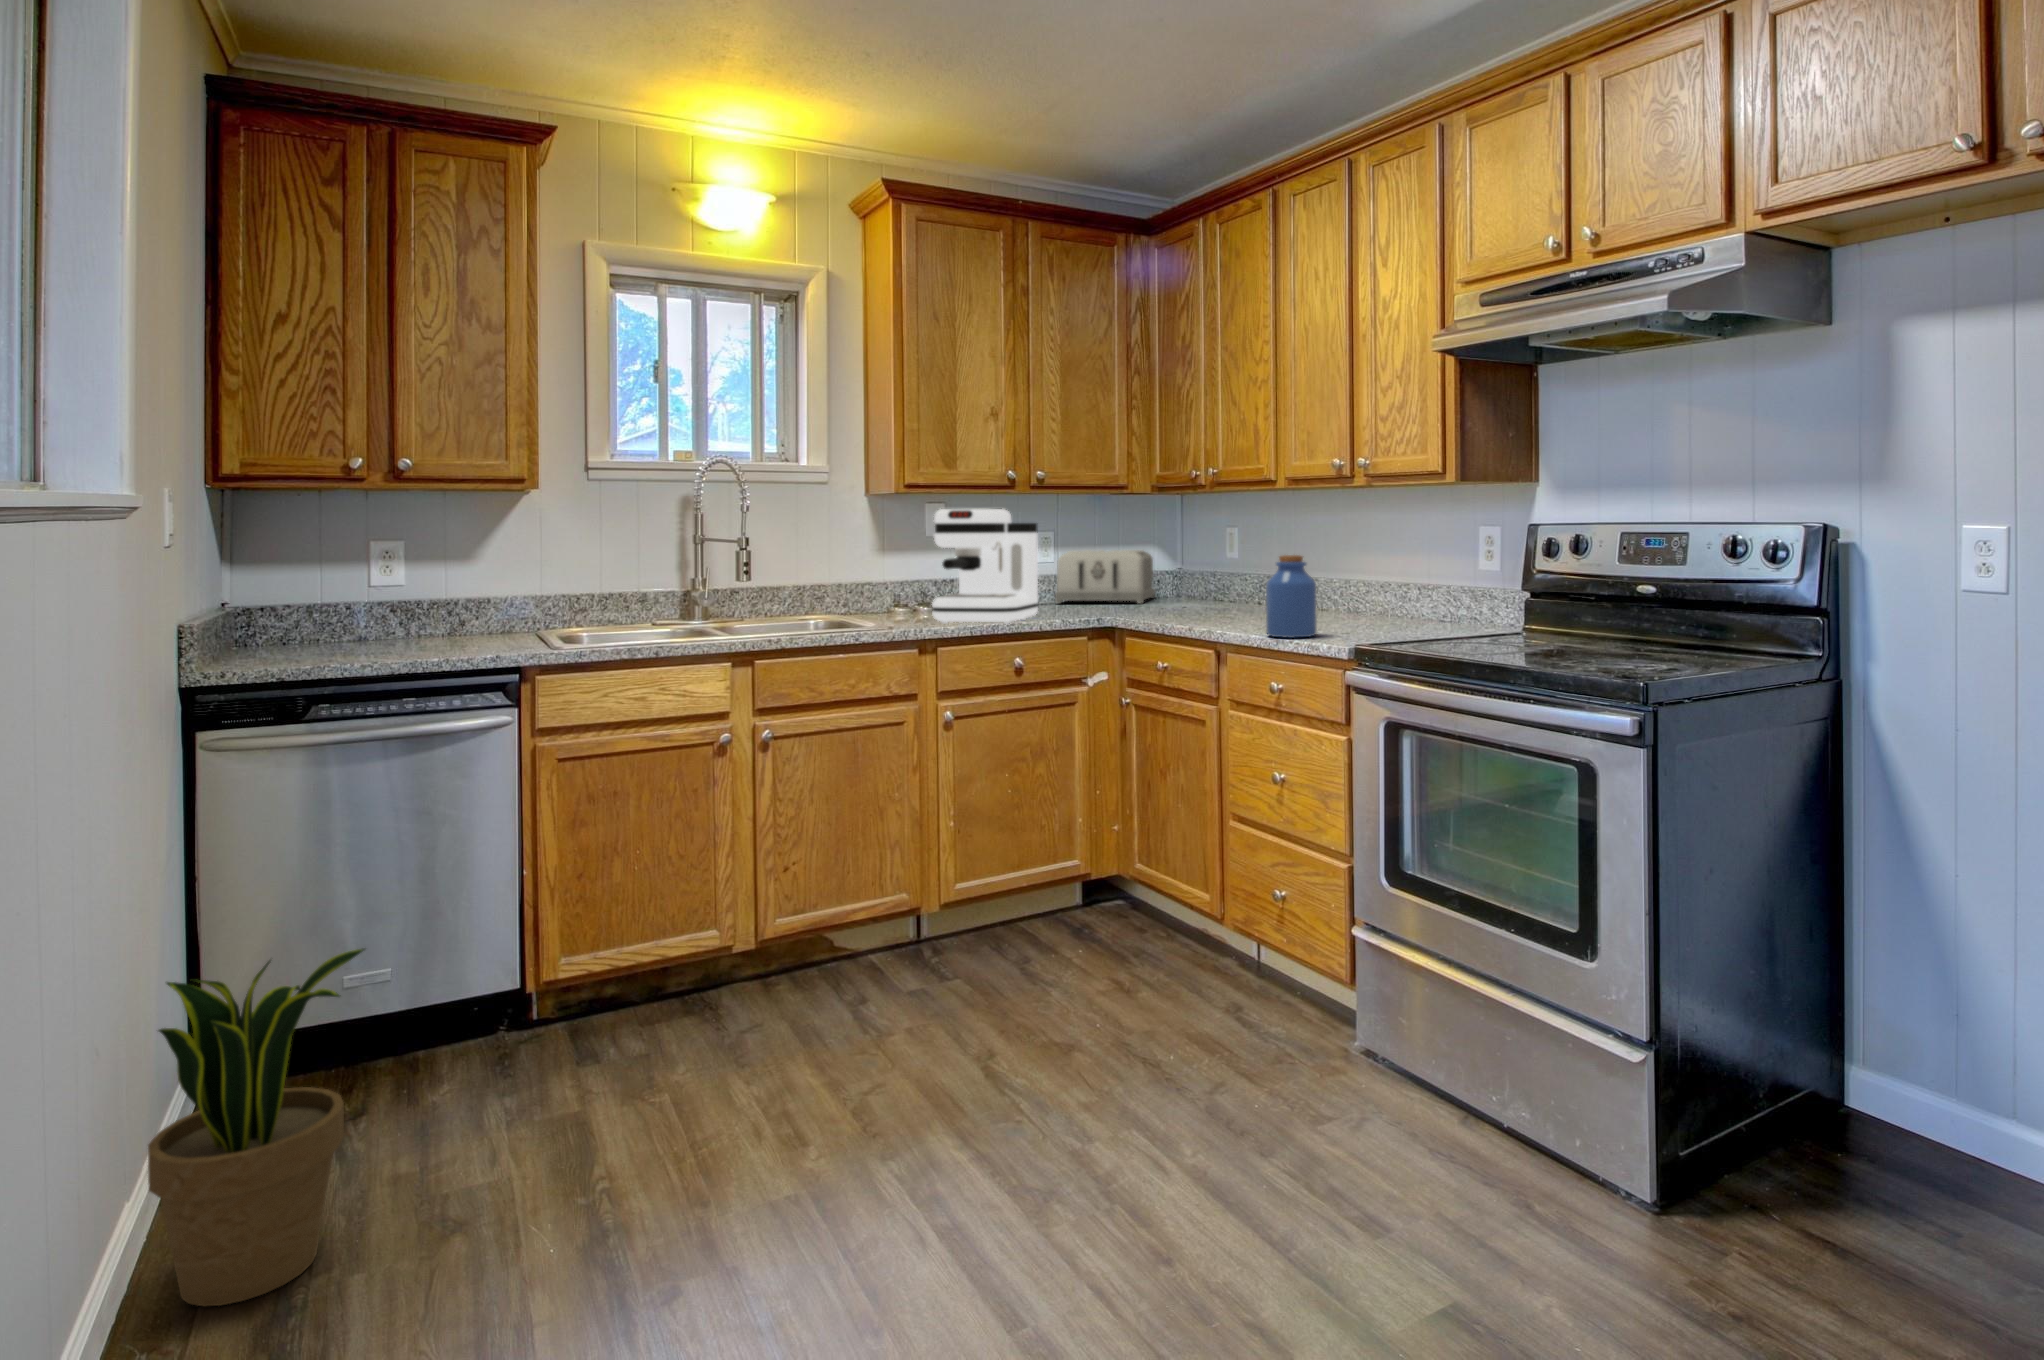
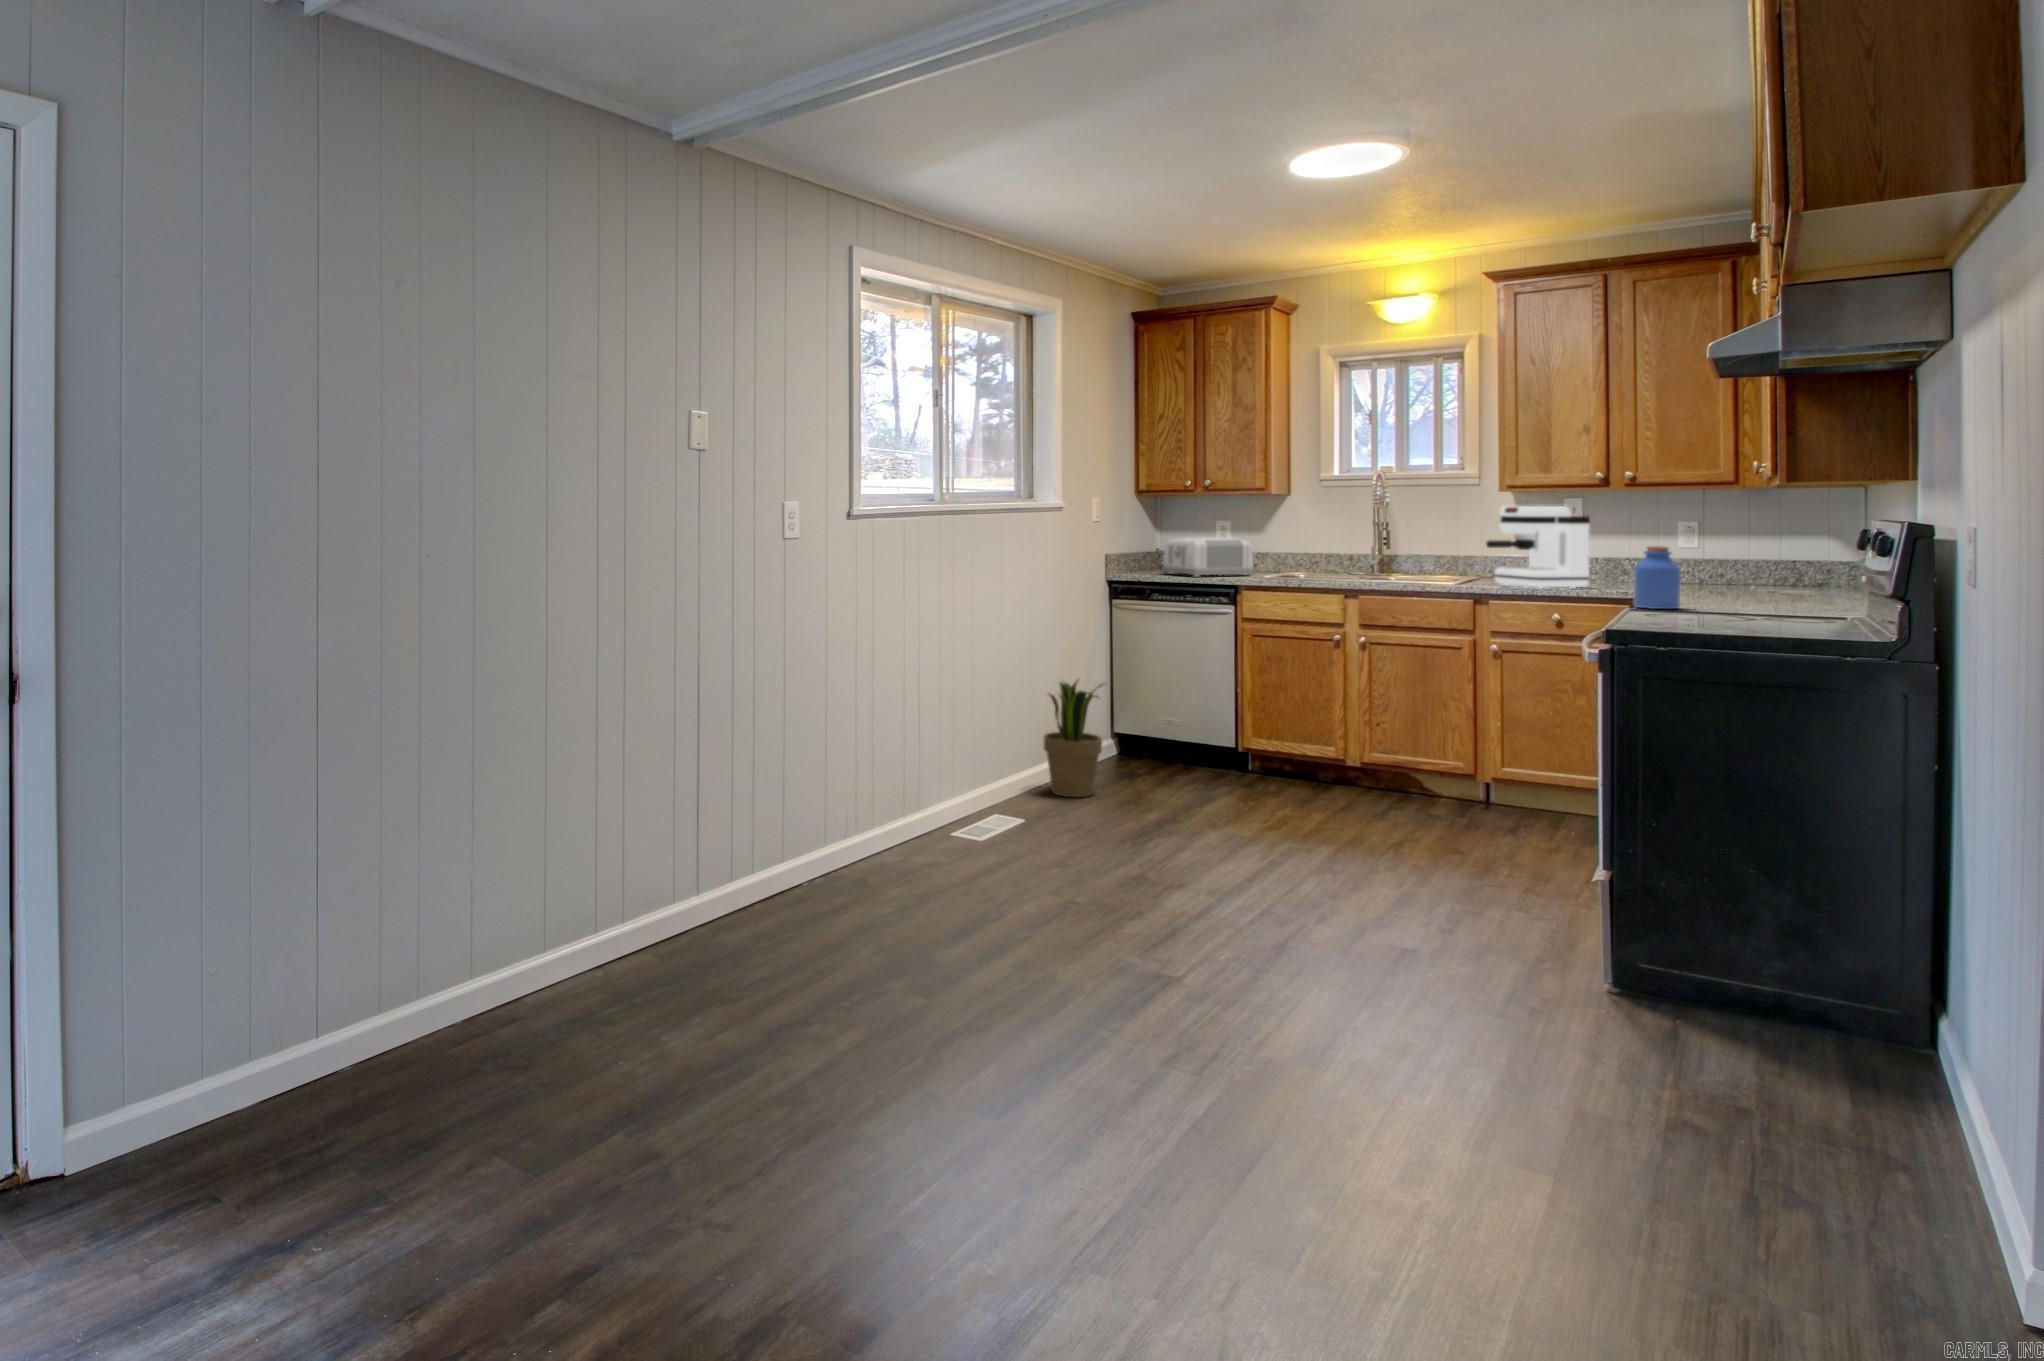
toaster: present [1055,550,1155,603] -> present [1163,538,1254,577]

